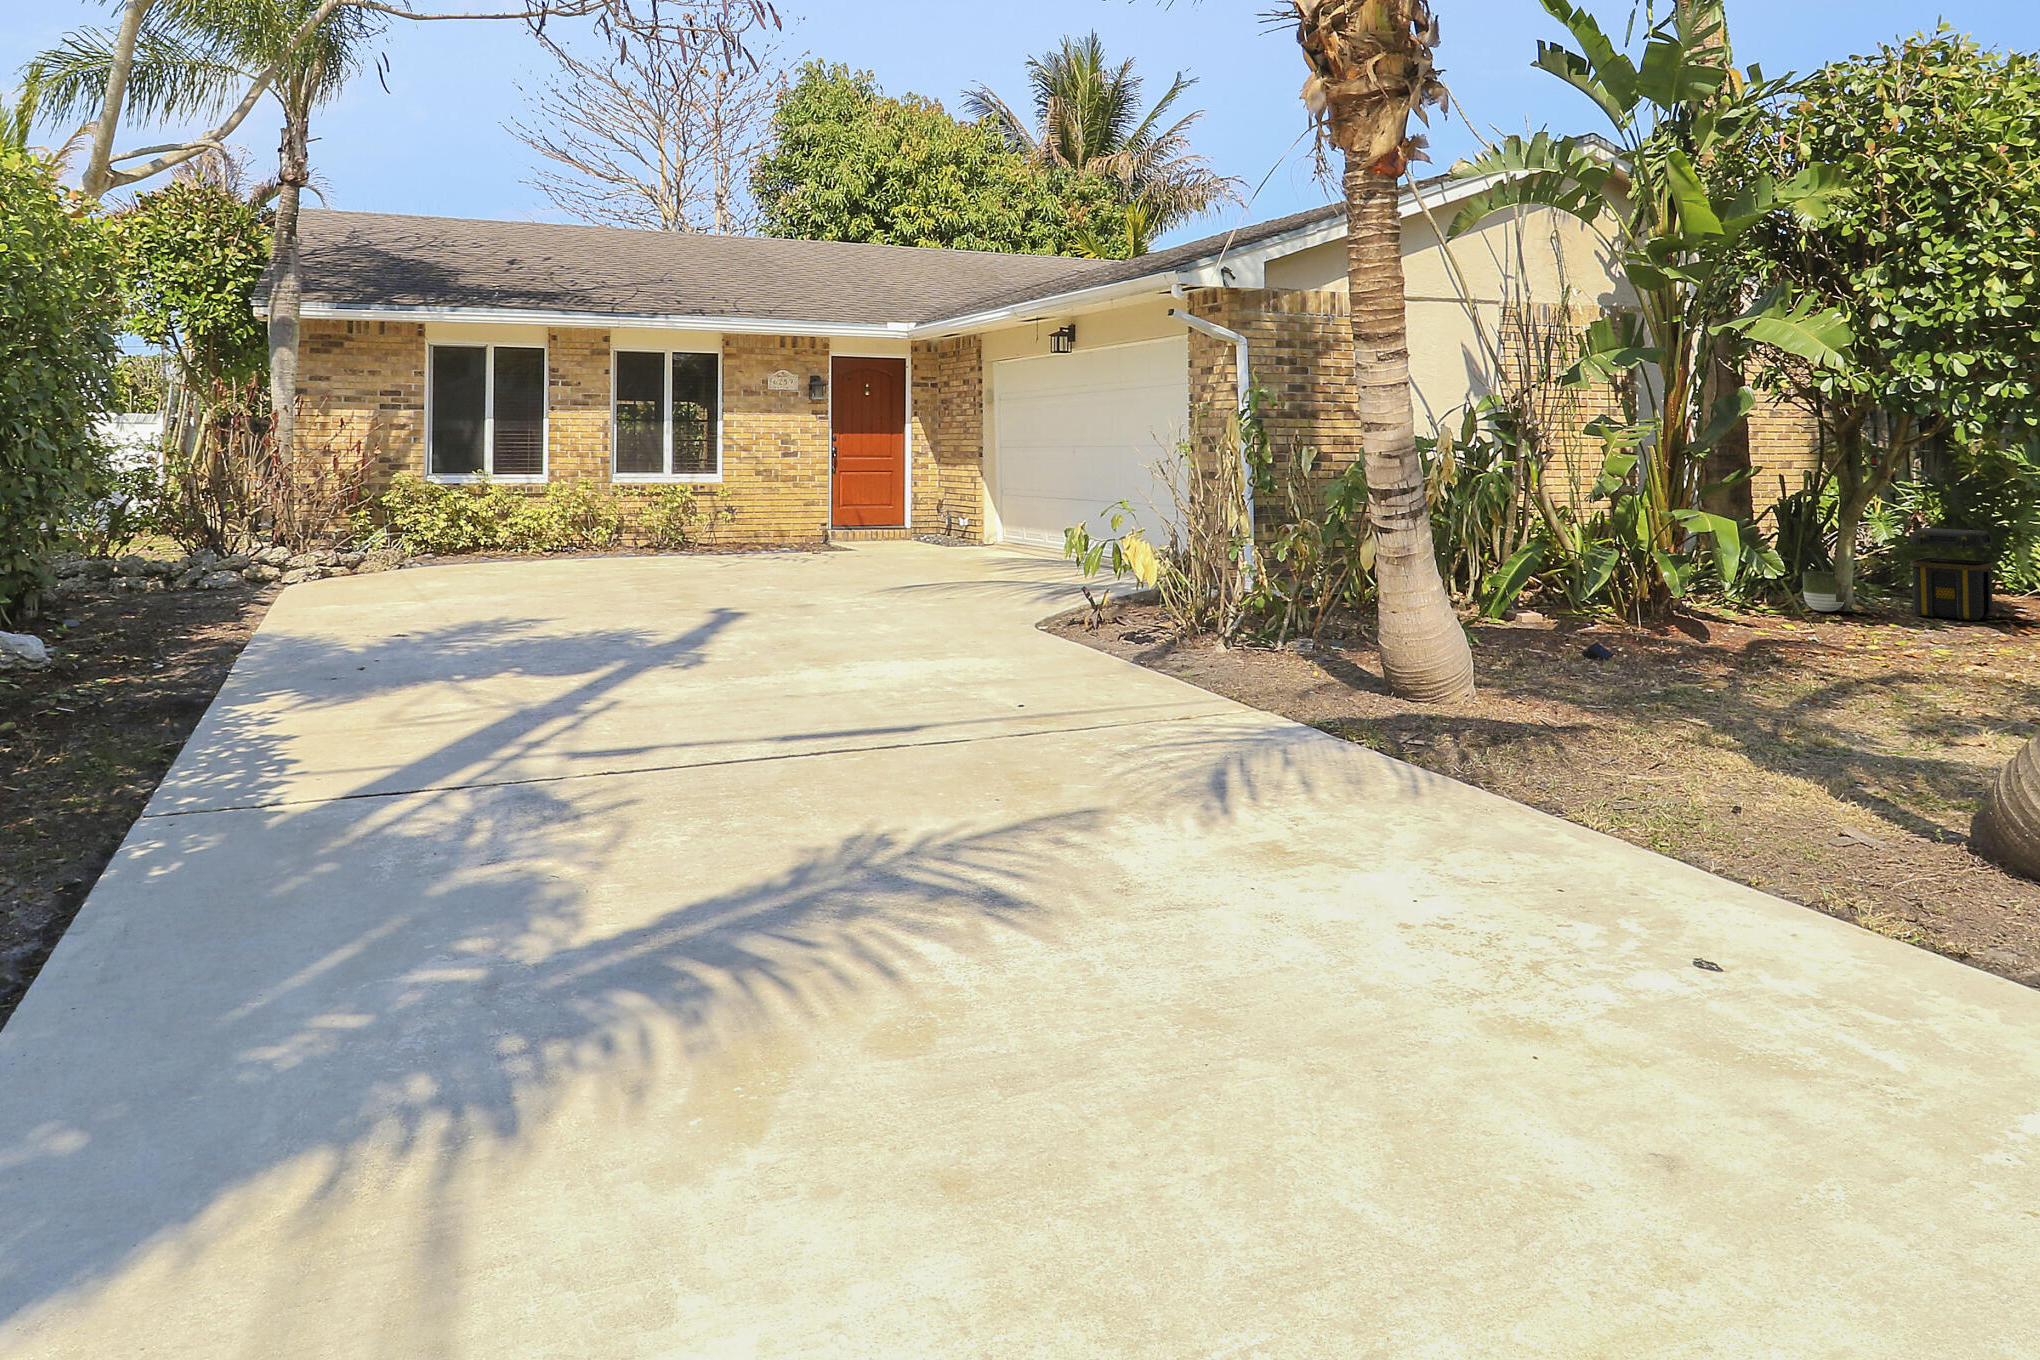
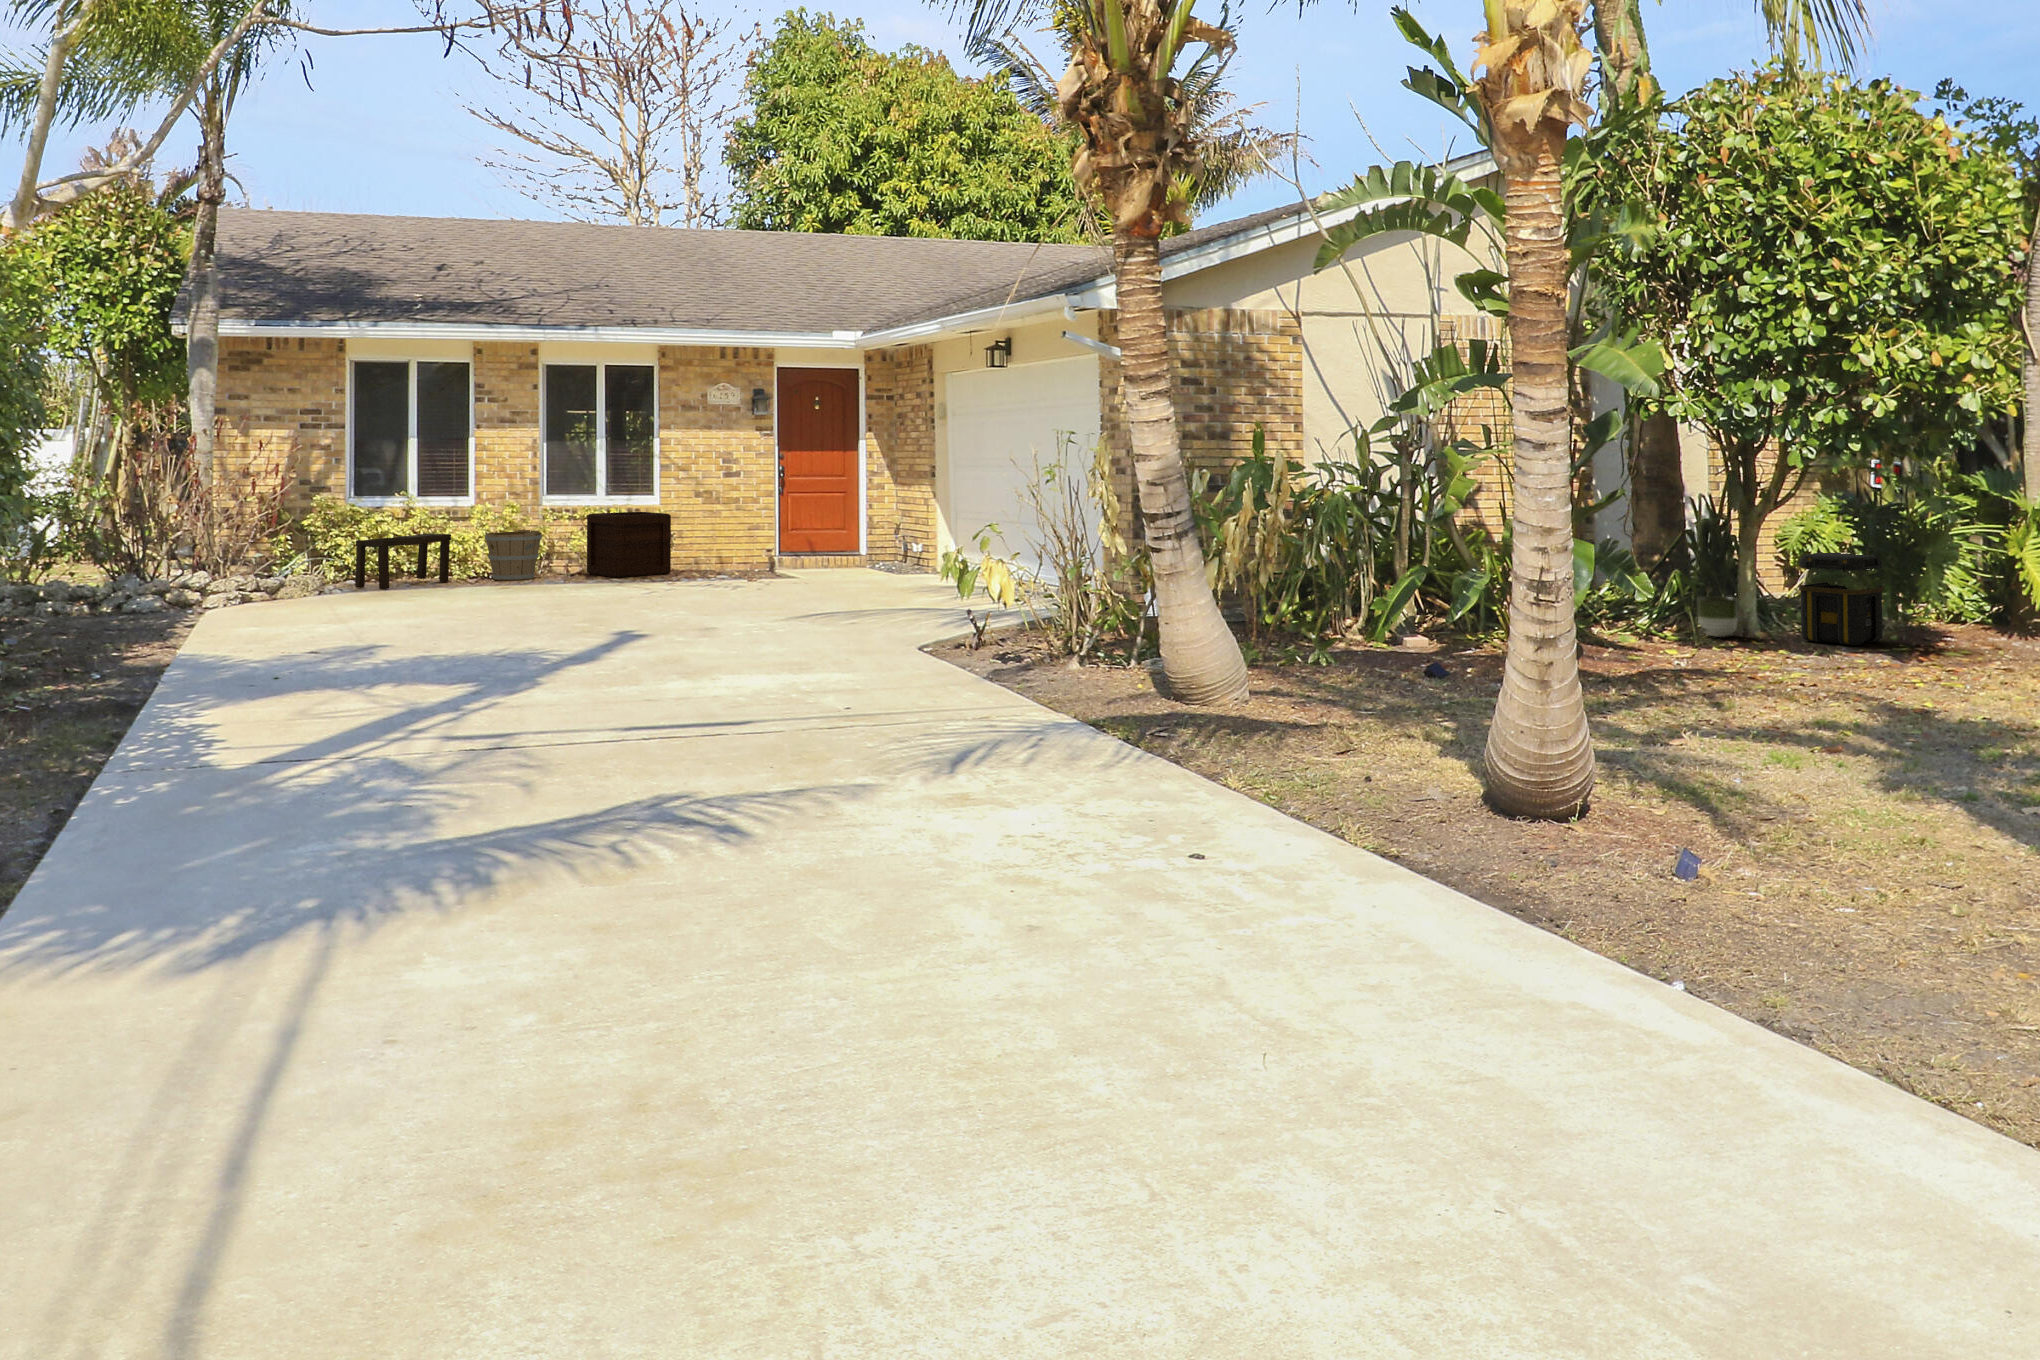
wooden crate: none [660,491,742,554] -> present [587,512,671,578]
wooden bucket: none [563,508,619,557] -> present [485,530,543,580]
bench: none [437,511,531,566] -> present [355,534,451,589]

